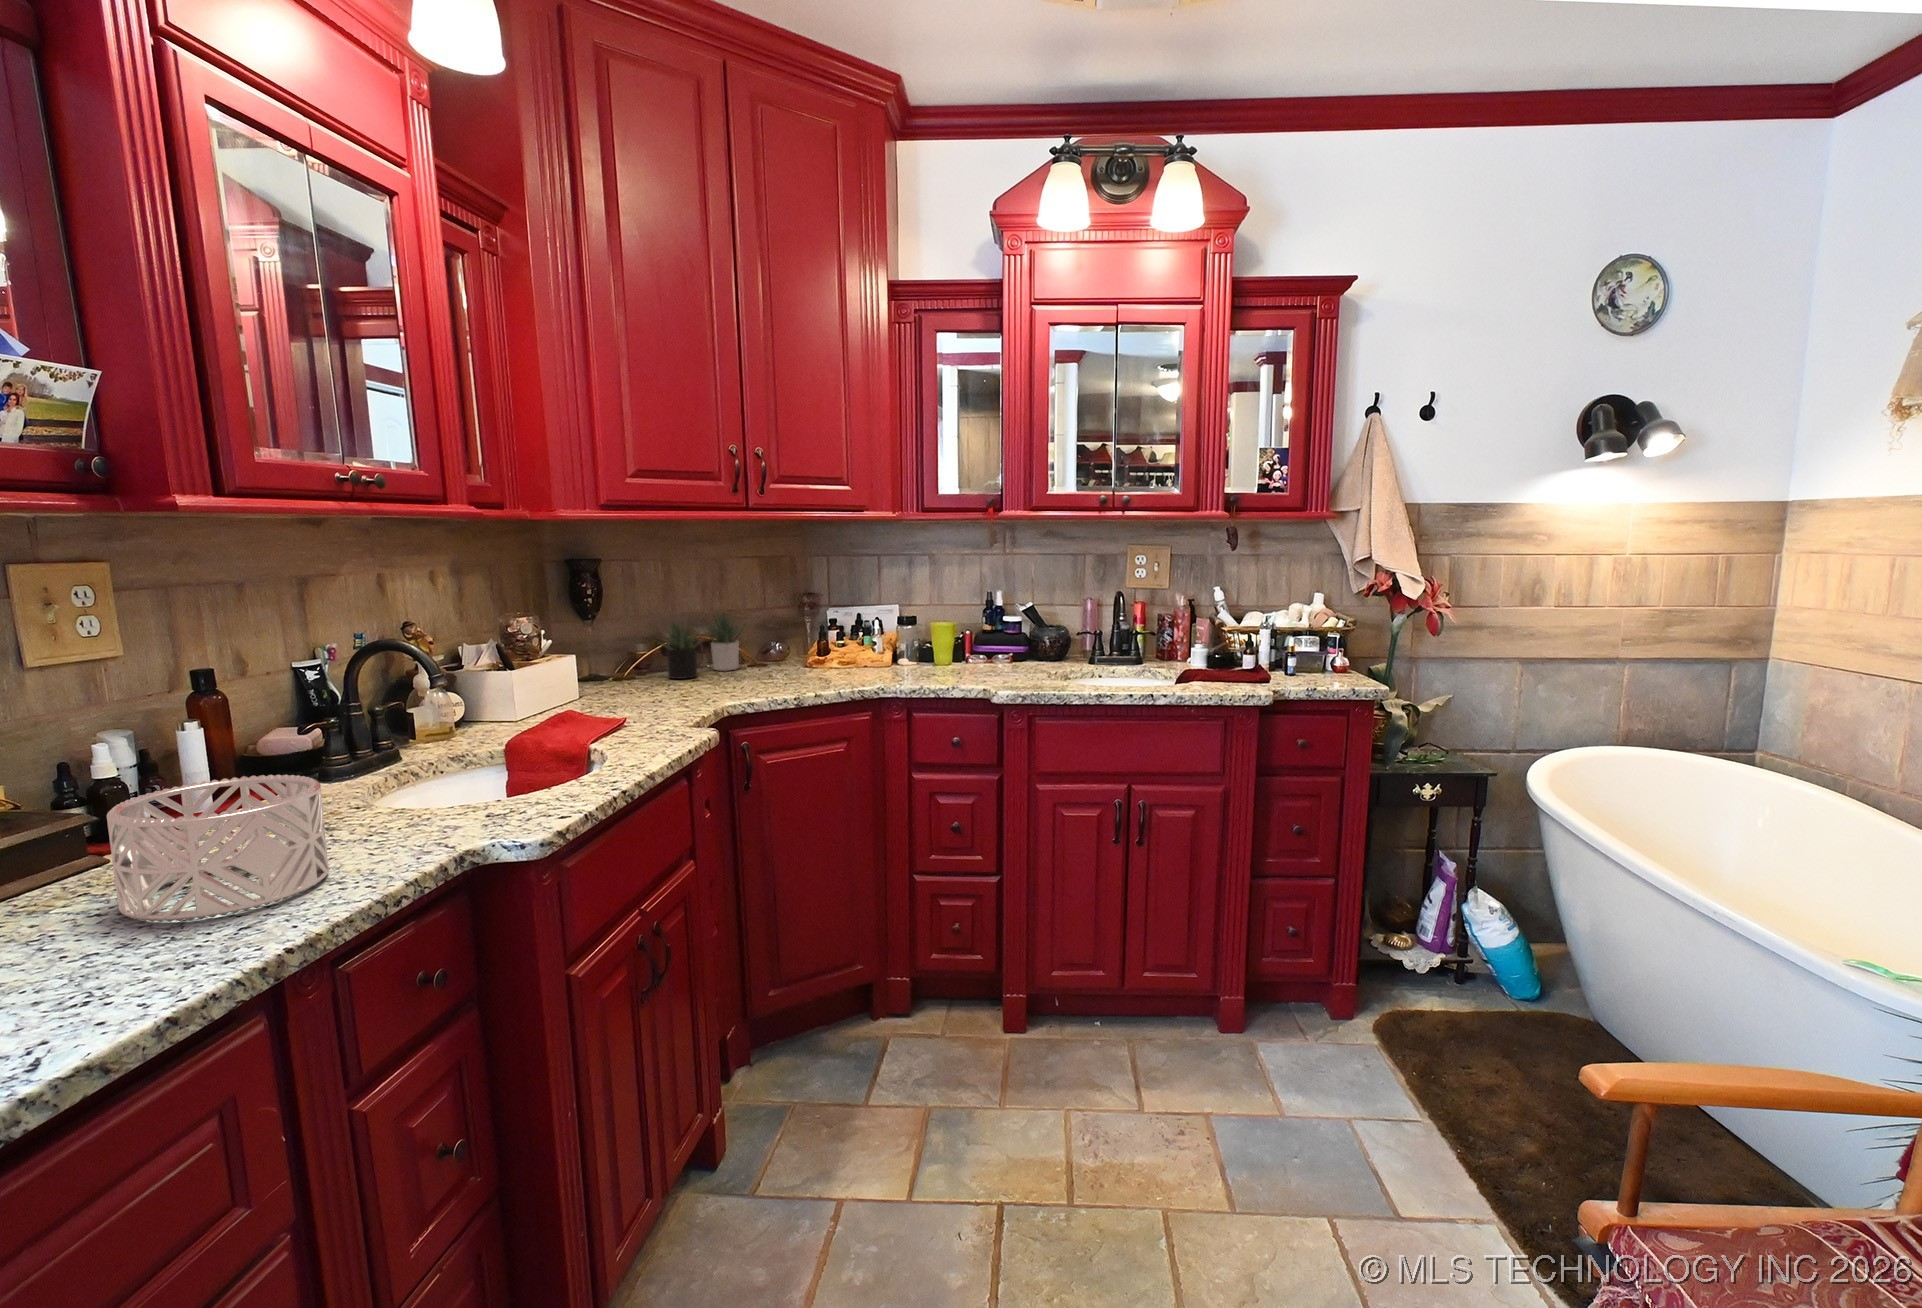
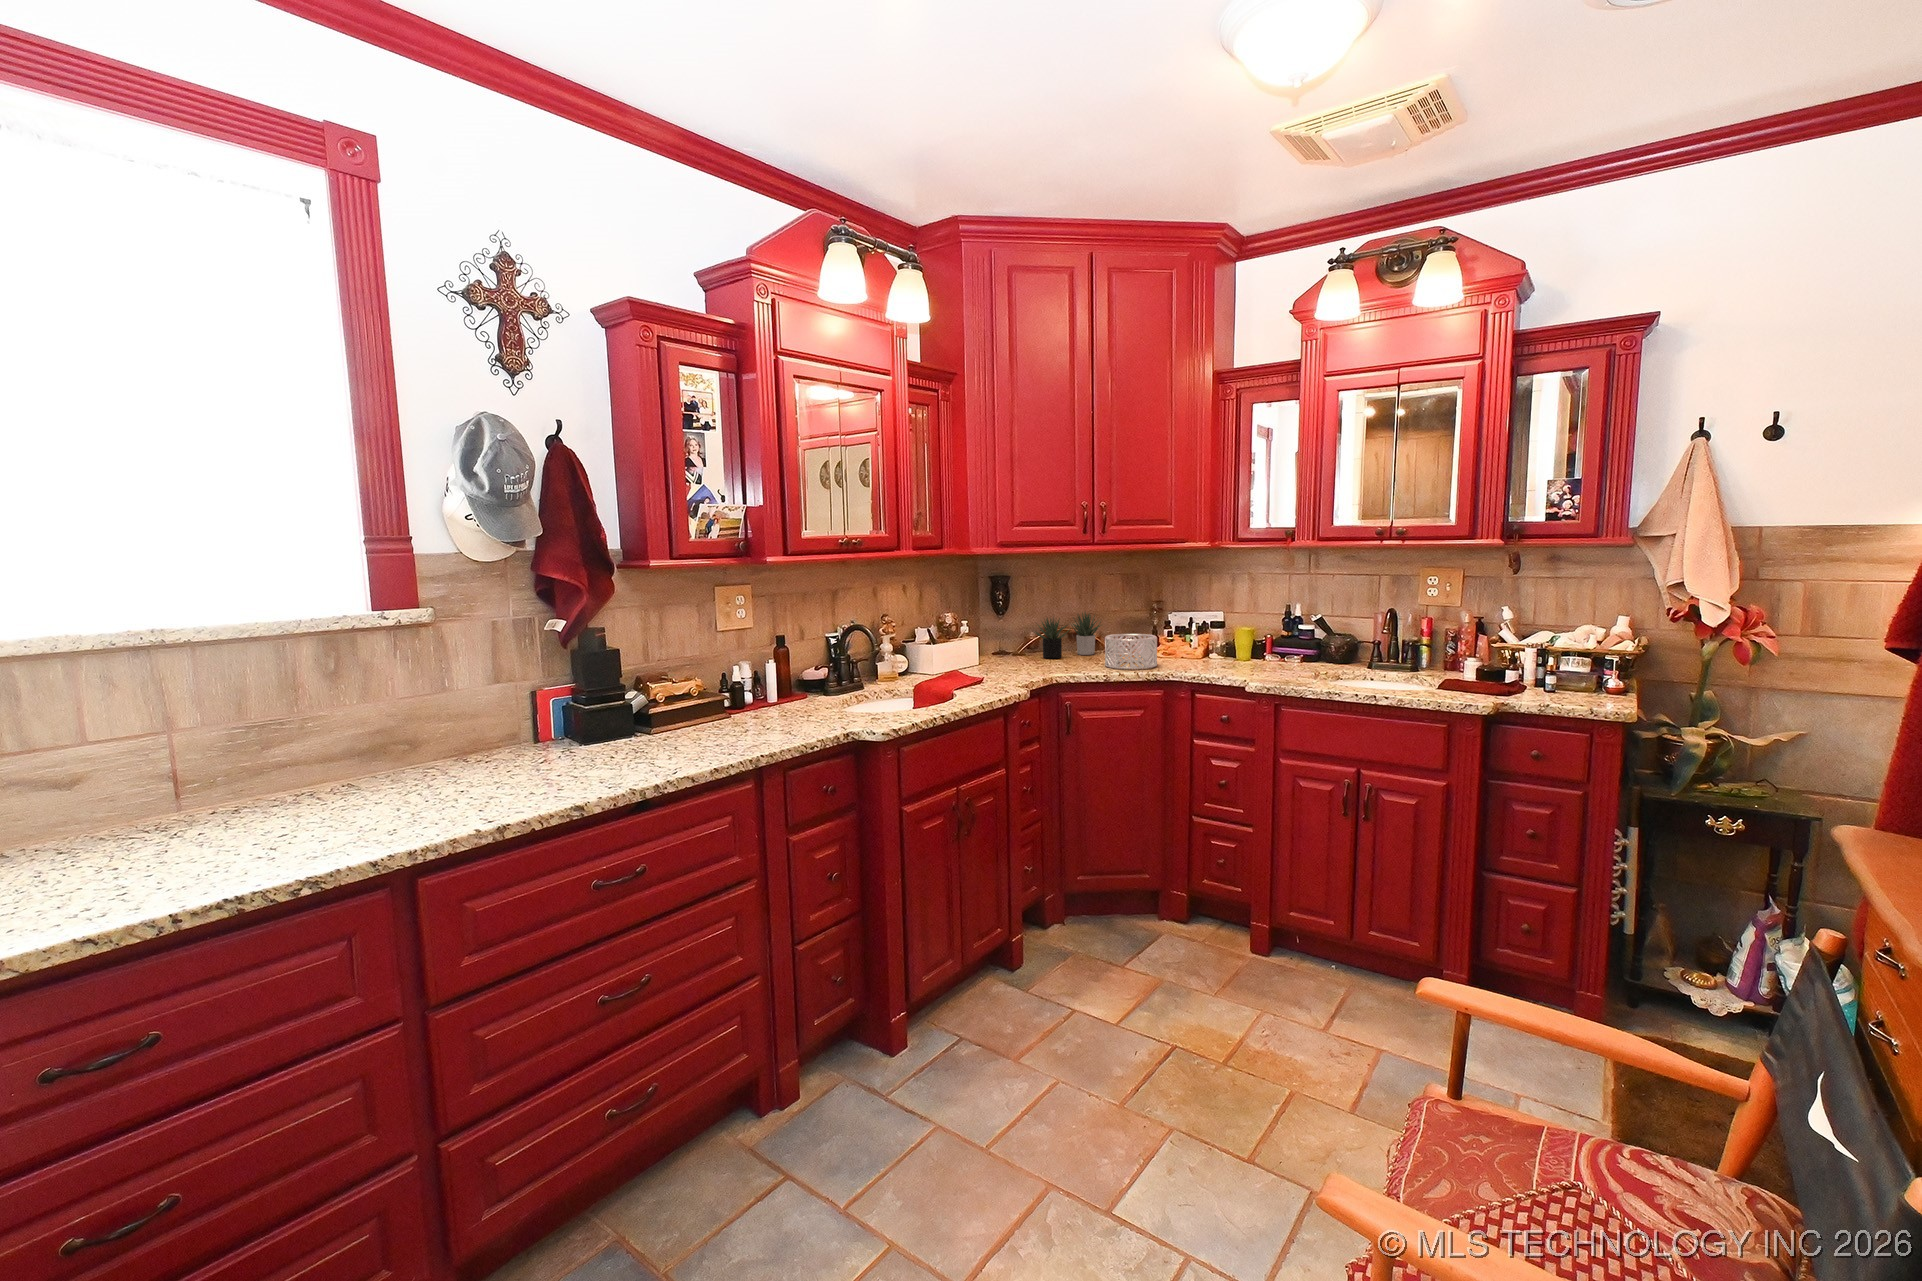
decorative bowl: present [107,775,329,922] -> present [1105,634,1157,669]

